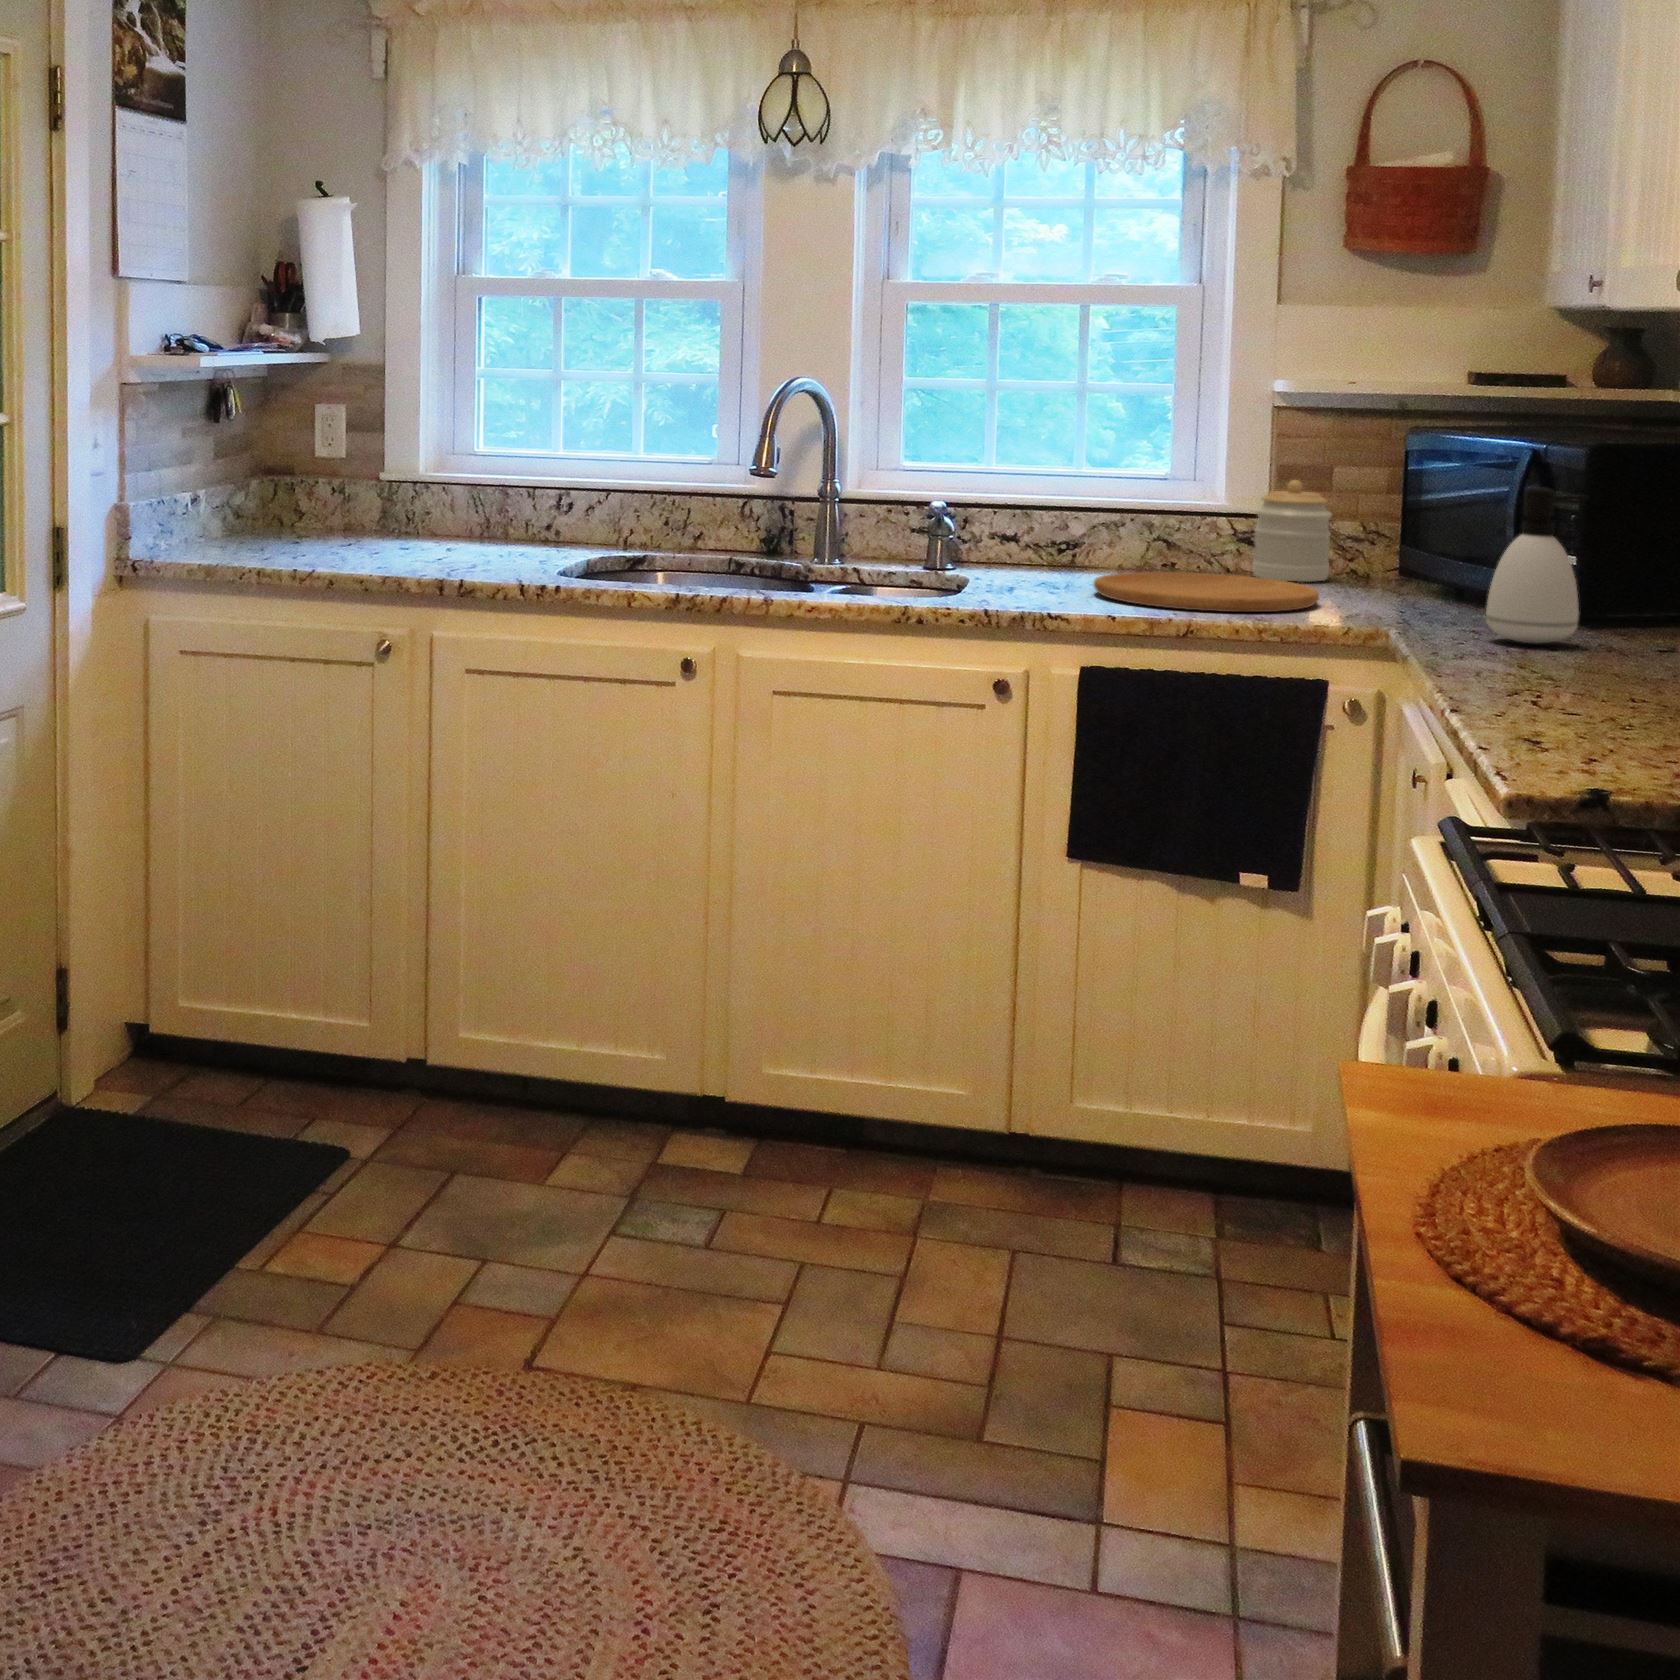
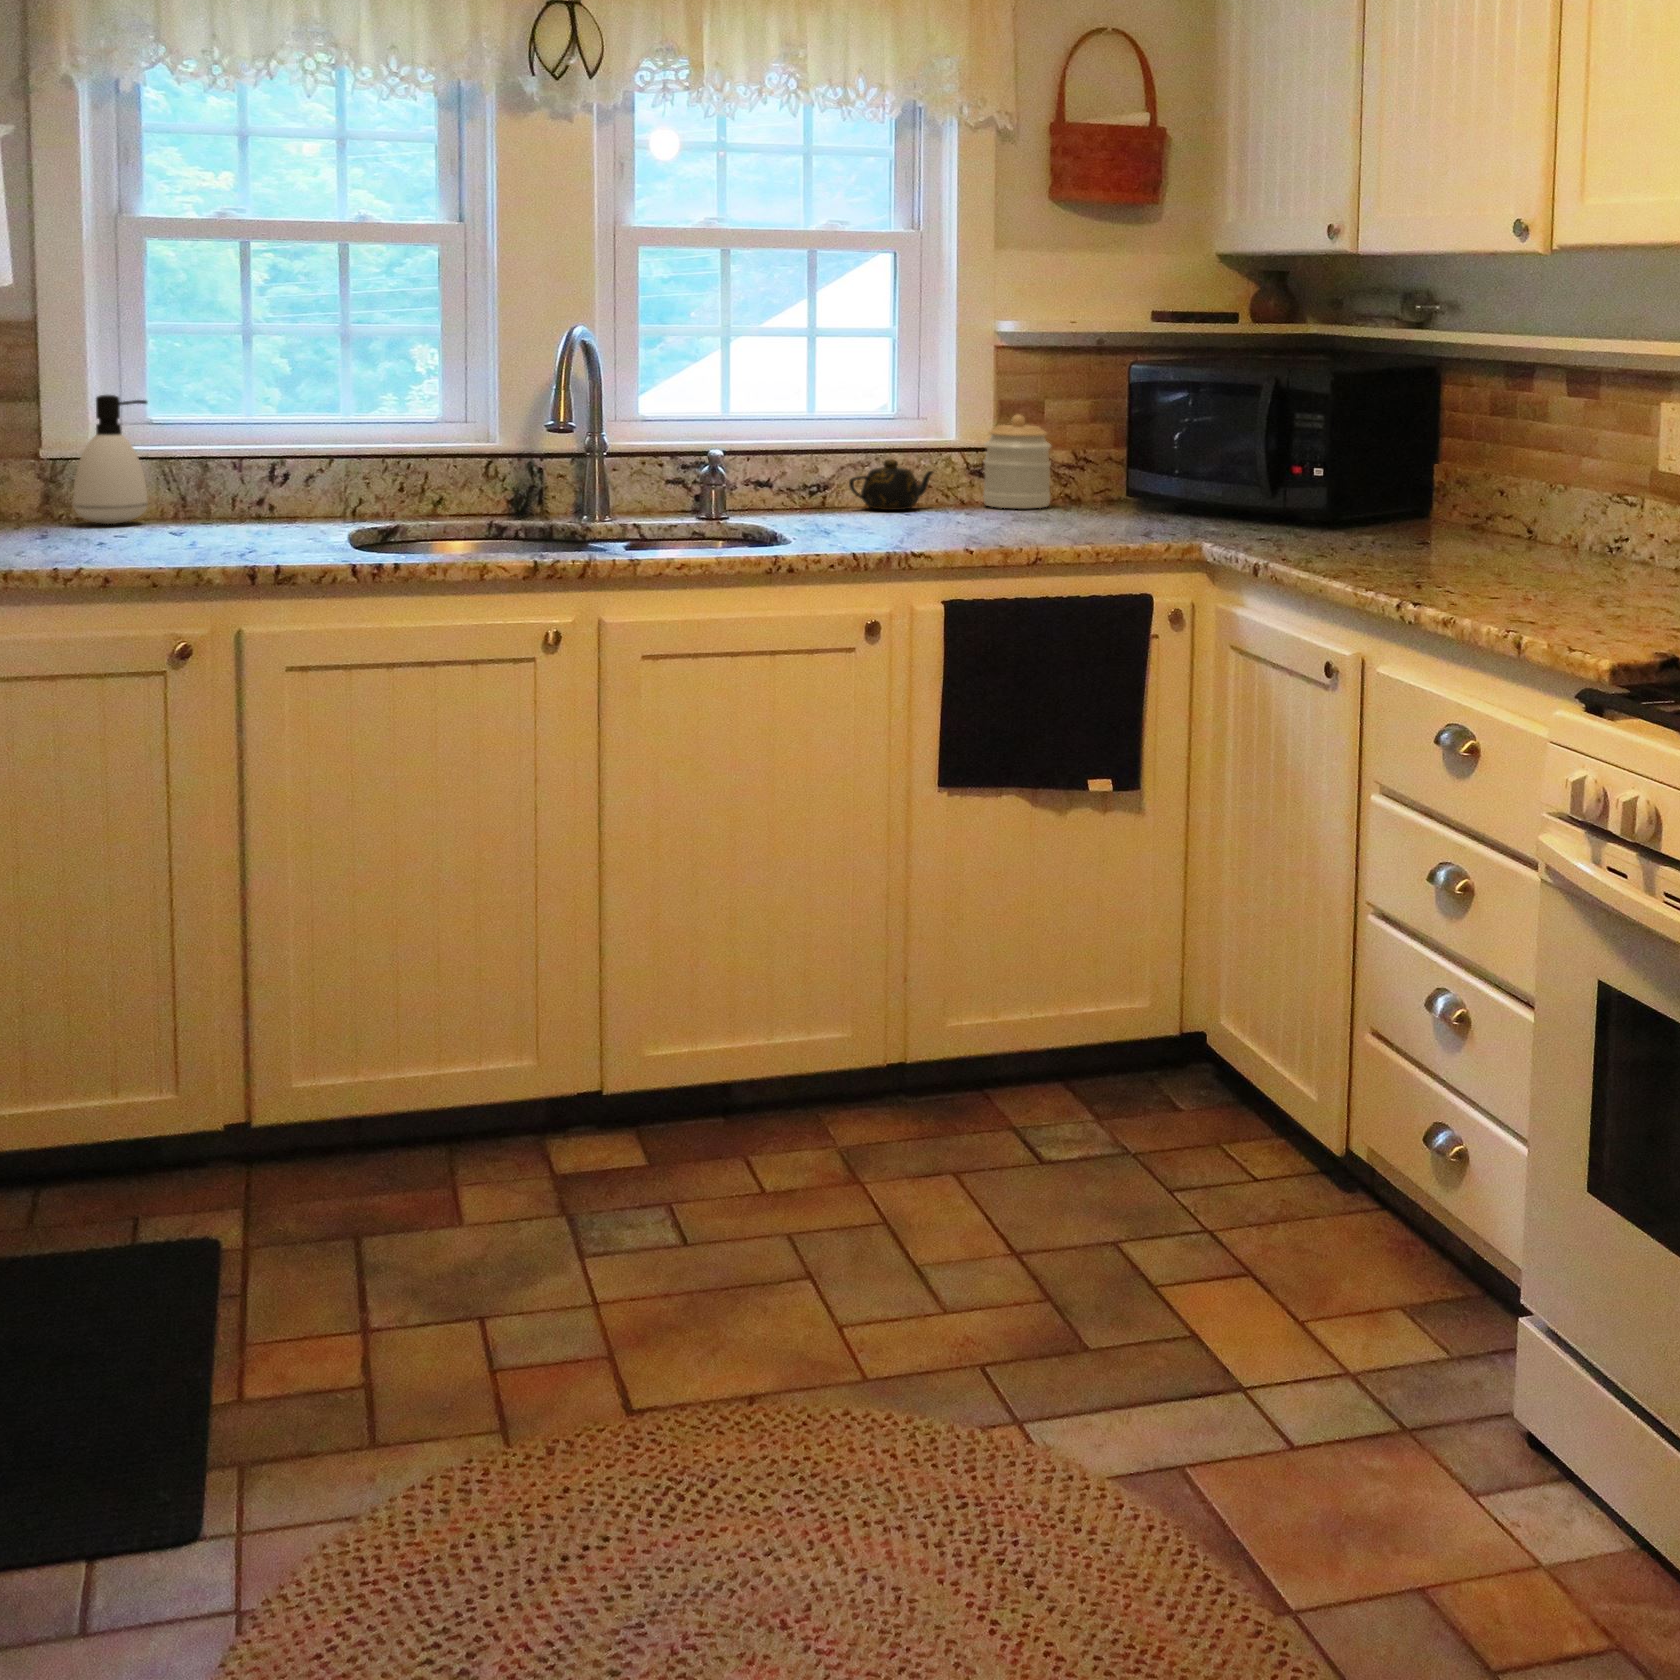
soap dispenser: present [1486,487,1589,644] -> present [73,395,148,524]
teapot: none [1097,521,1199,573] -> present [849,460,934,510]
cutting board: present [1094,572,1319,612] -> none [900,506,1102,540]

